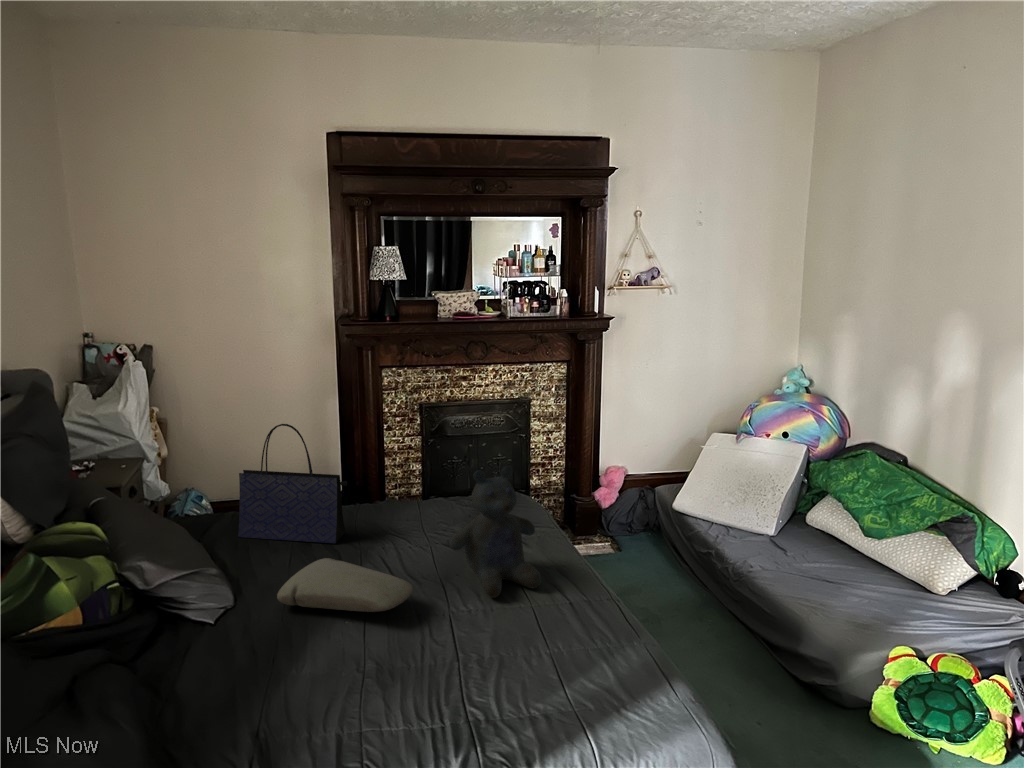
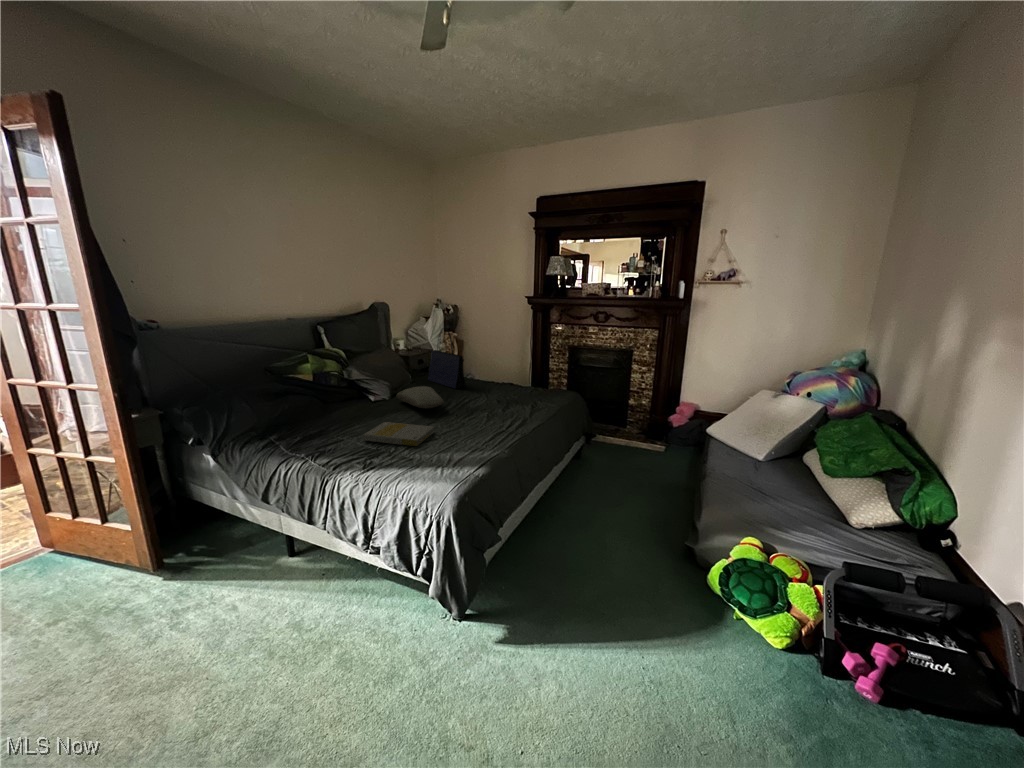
stuffed bear: present [450,466,542,598] -> none [471,352,521,420]
book: none [372,644,508,728] -> present [363,422,434,446]

